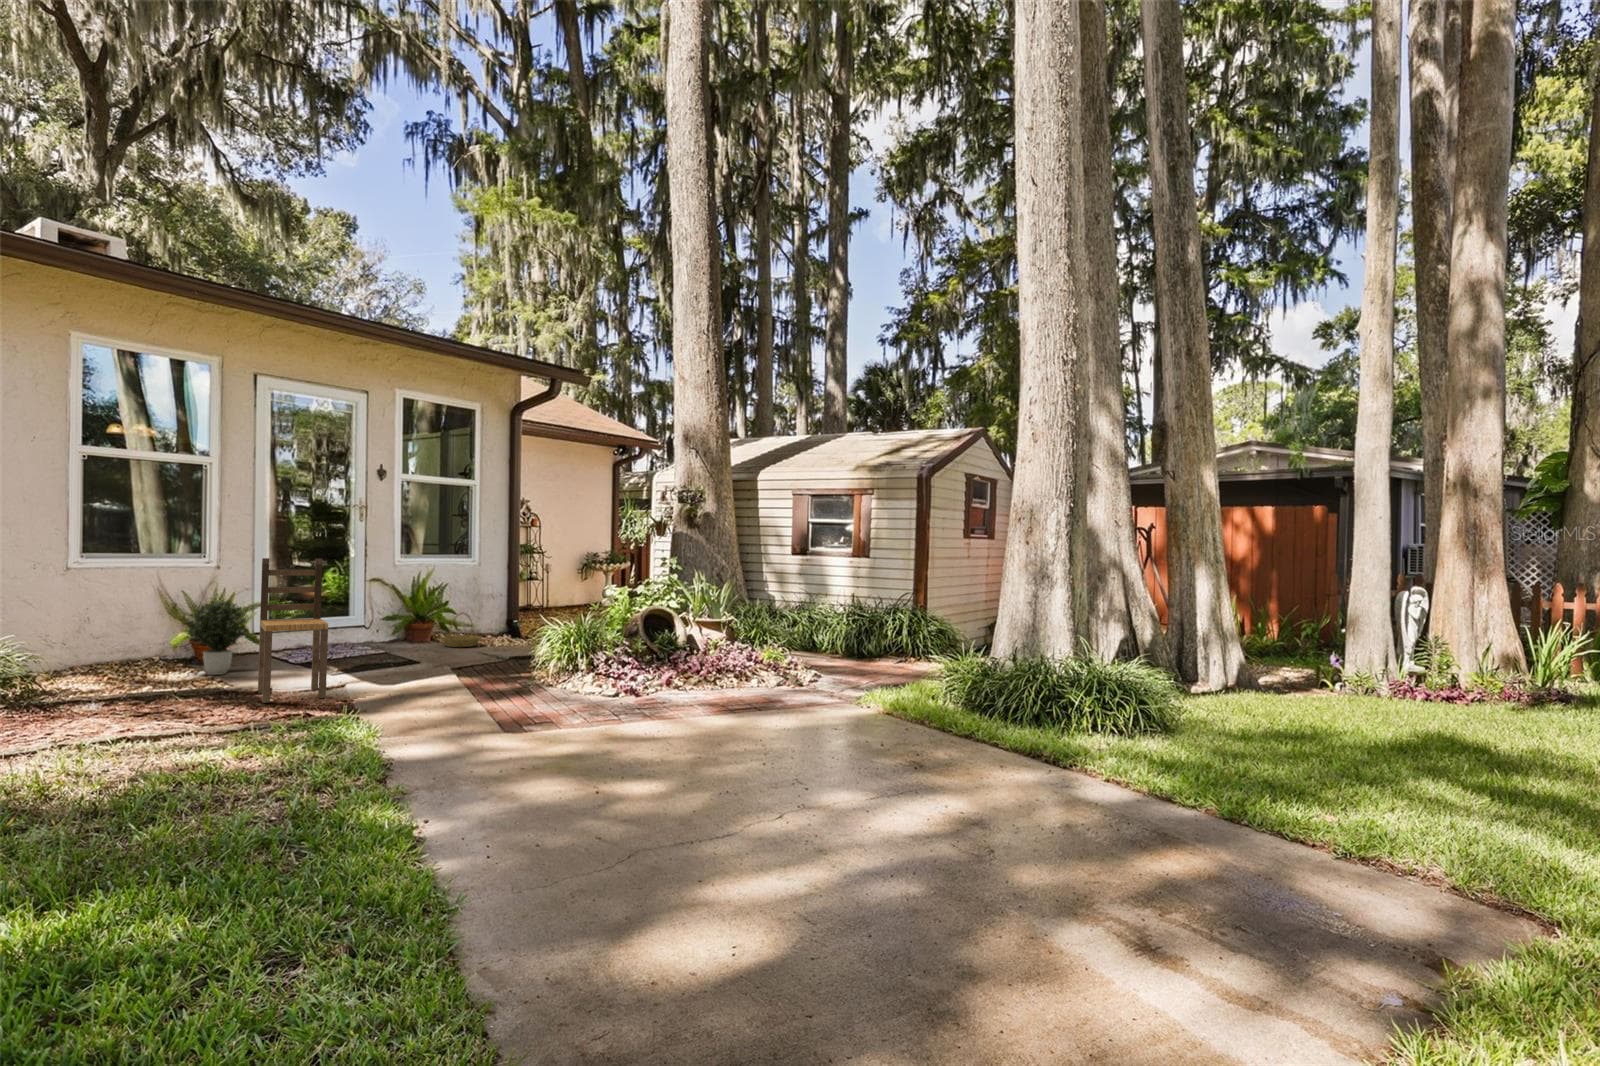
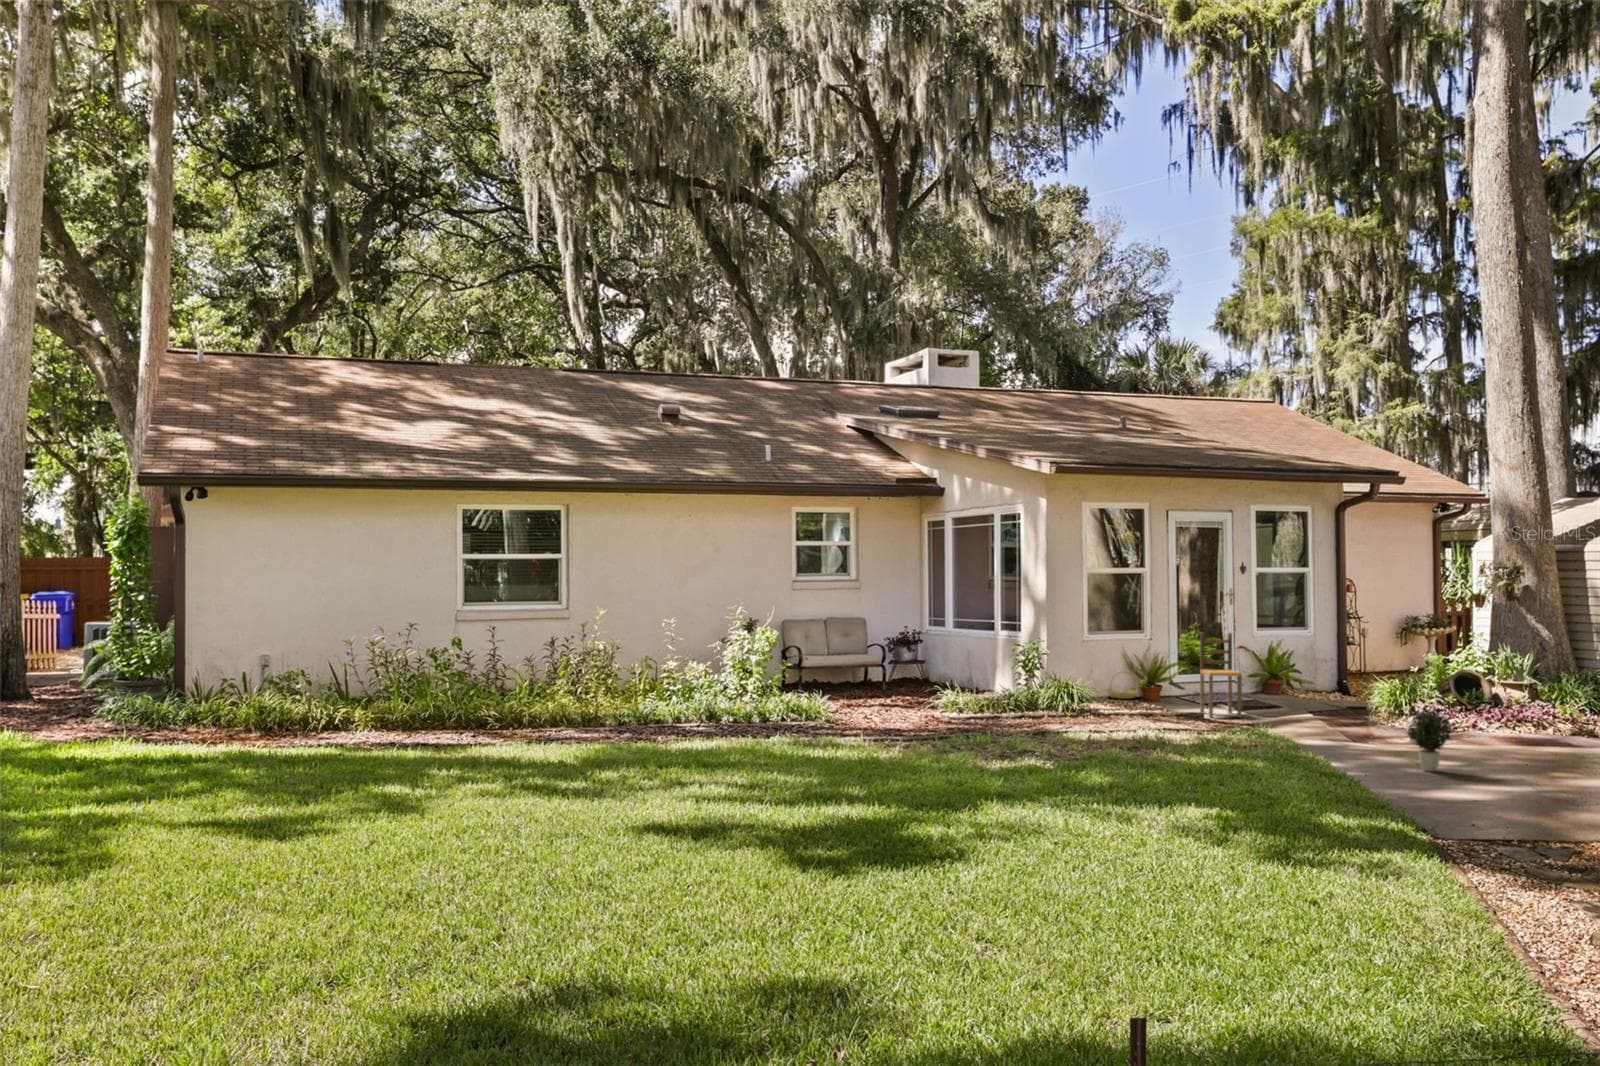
potted plant: present [187,601,248,675] -> present [1407,710,1451,772]
basket: present [441,613,481,647] -> present [1108,672,1138,699]

